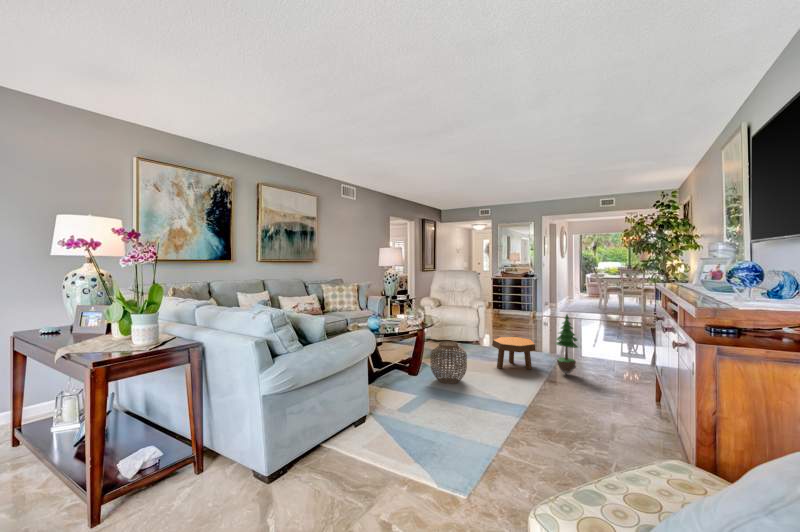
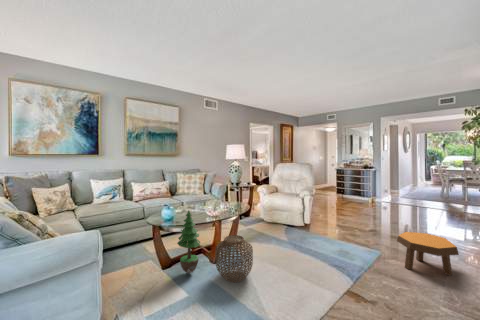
potted tree: present [555,315,578,374] -> present [177,211,200,274]
footstool: present [492,337,535,370] -> present [397,232,459,276]

